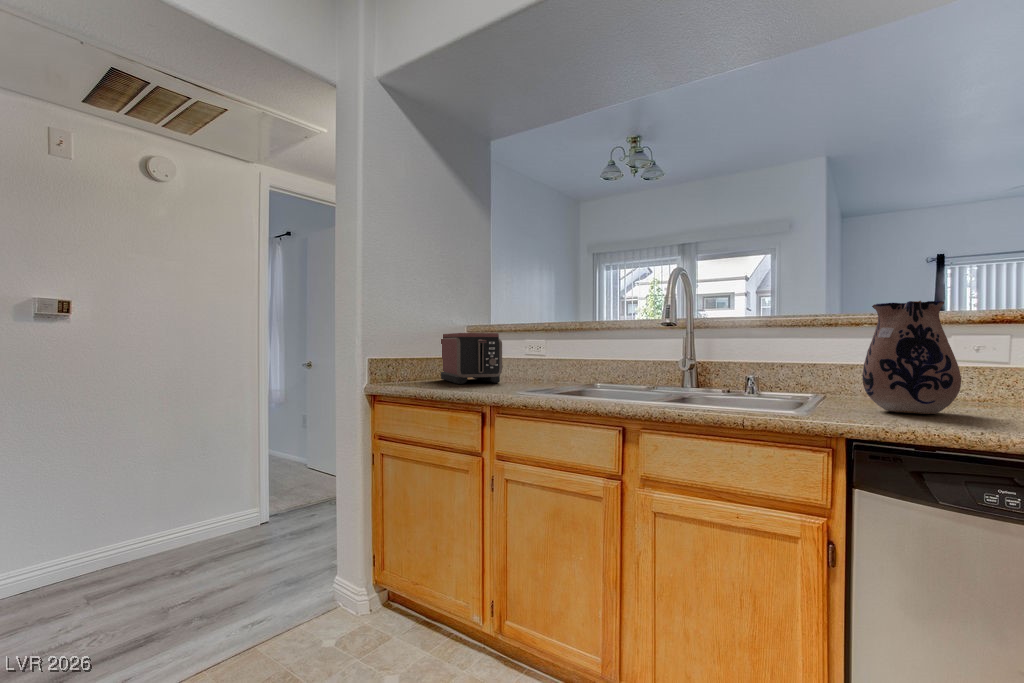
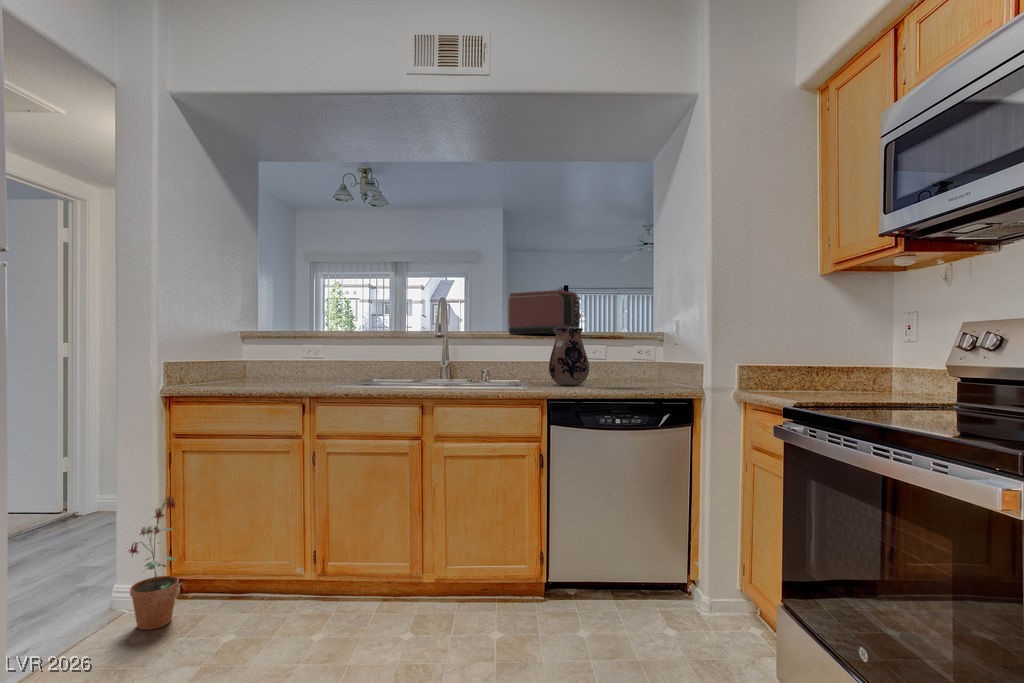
toaster: present [441,333,502,384] -> present [508,290,581,335]
potted plant: none [318,499,374,642] -> present [129,496,179,630]

